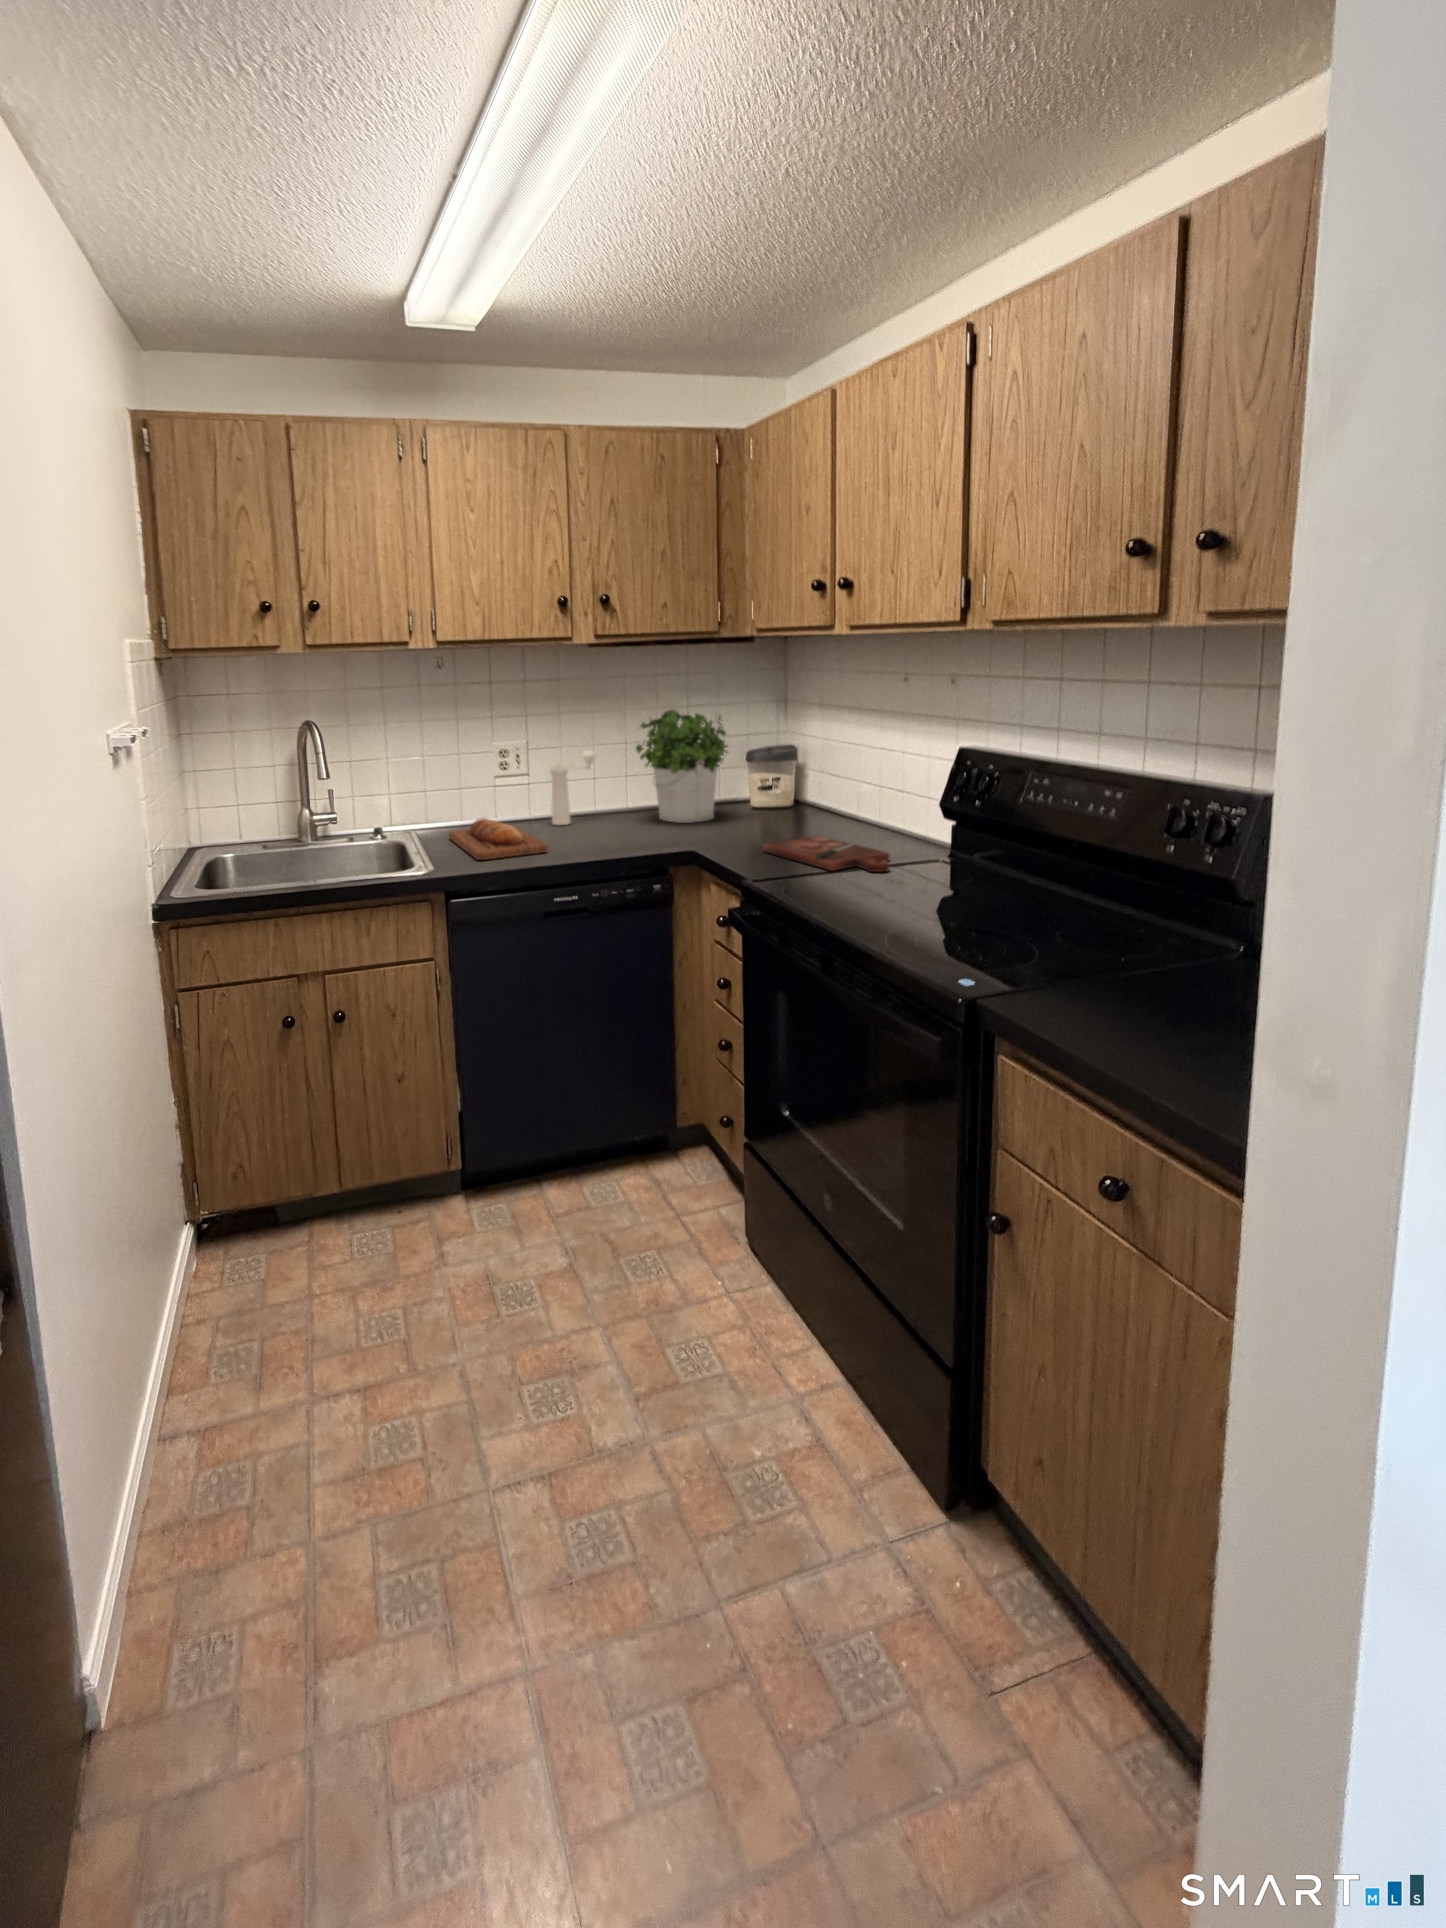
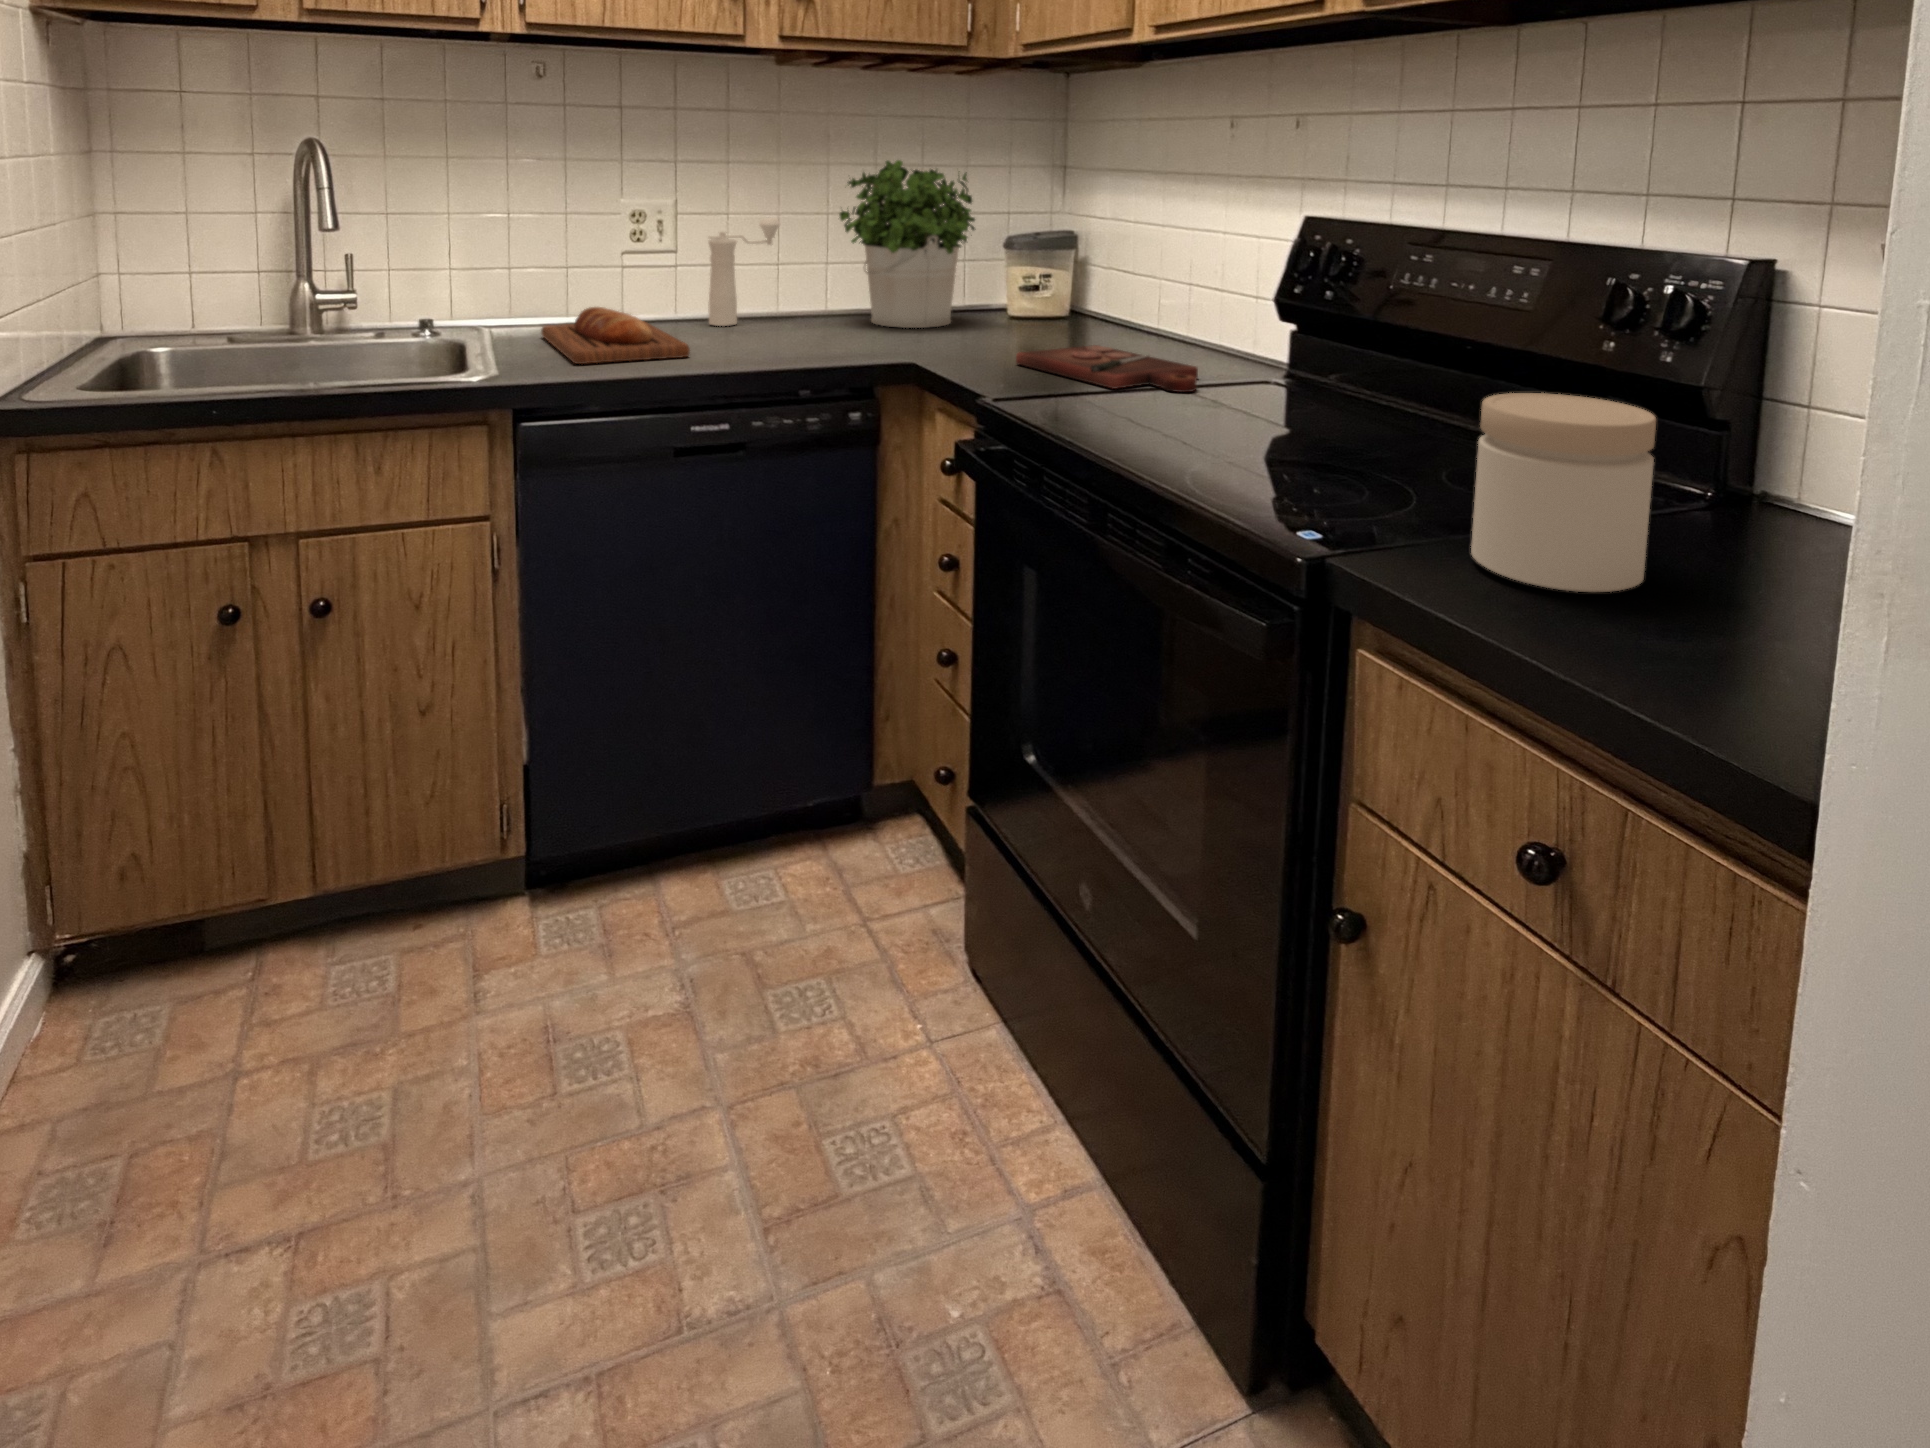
jar: none [1068,893,1183,1020] -> present [1471,393,1656,592]

